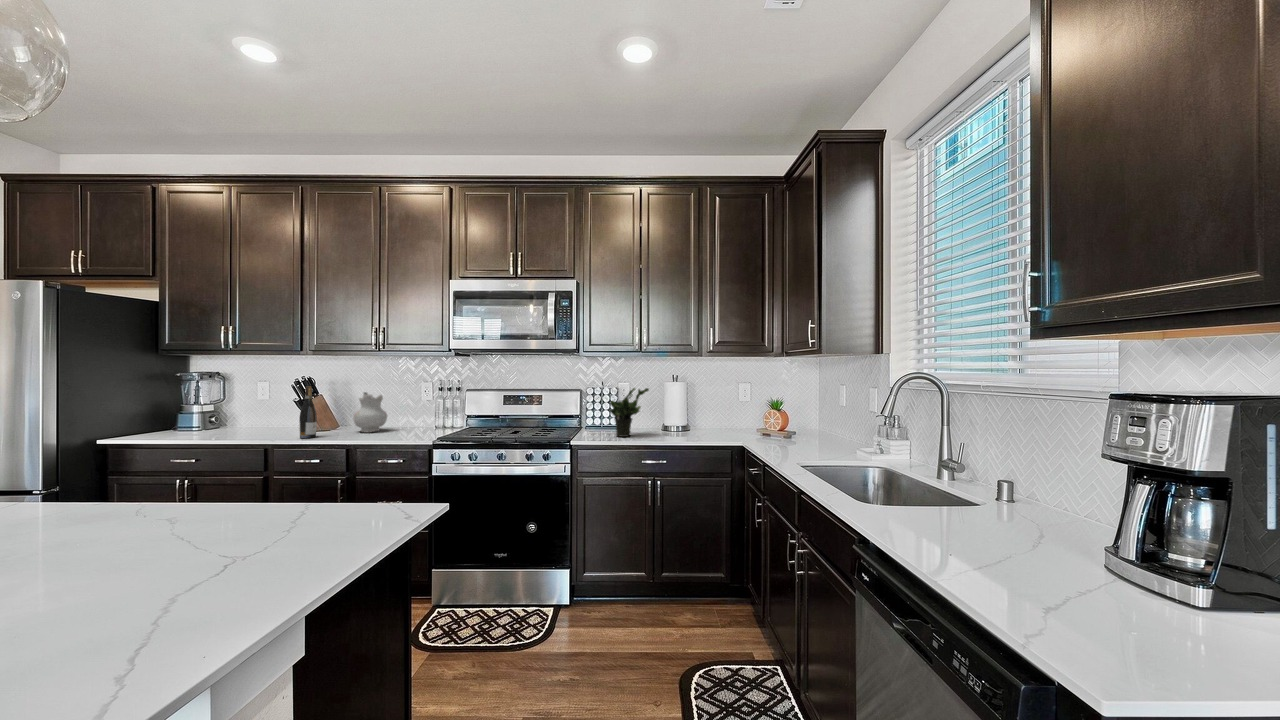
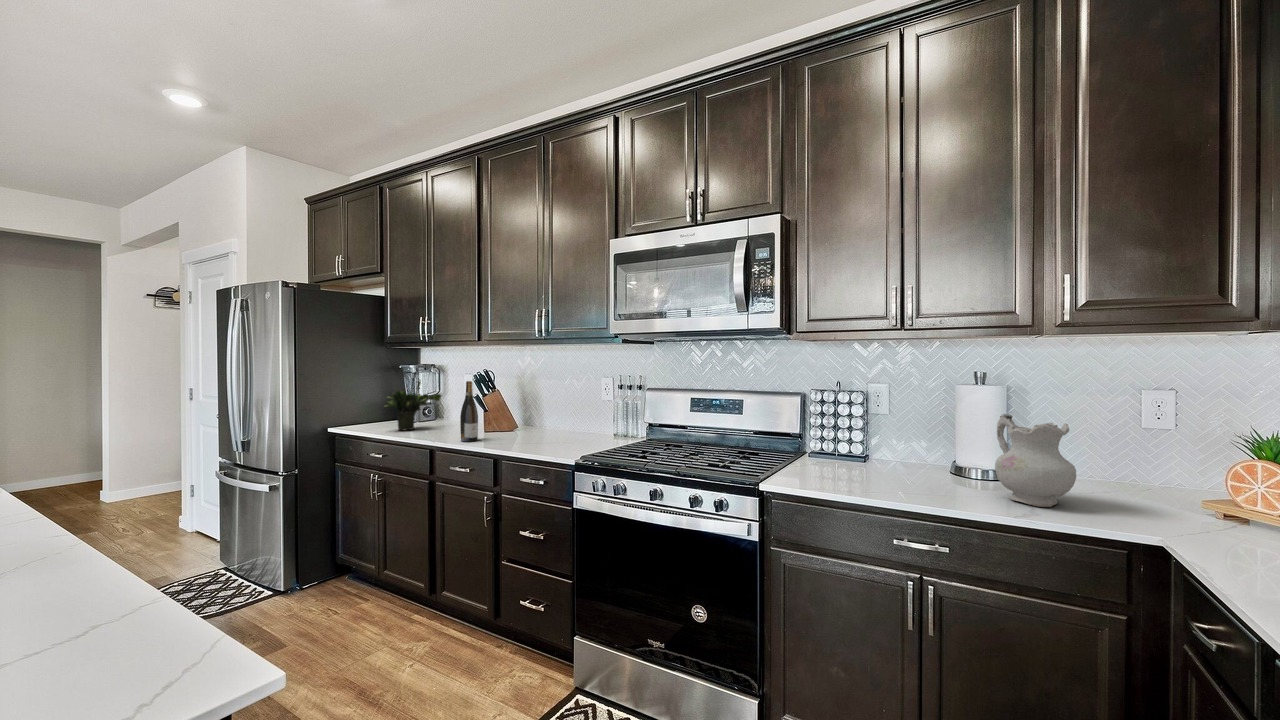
potted plant: present [609,388,649,437] -> present [385,381,441,430]
ceramic pitcher: present [353,392,387,433] -> present [995,414,1076,507]

